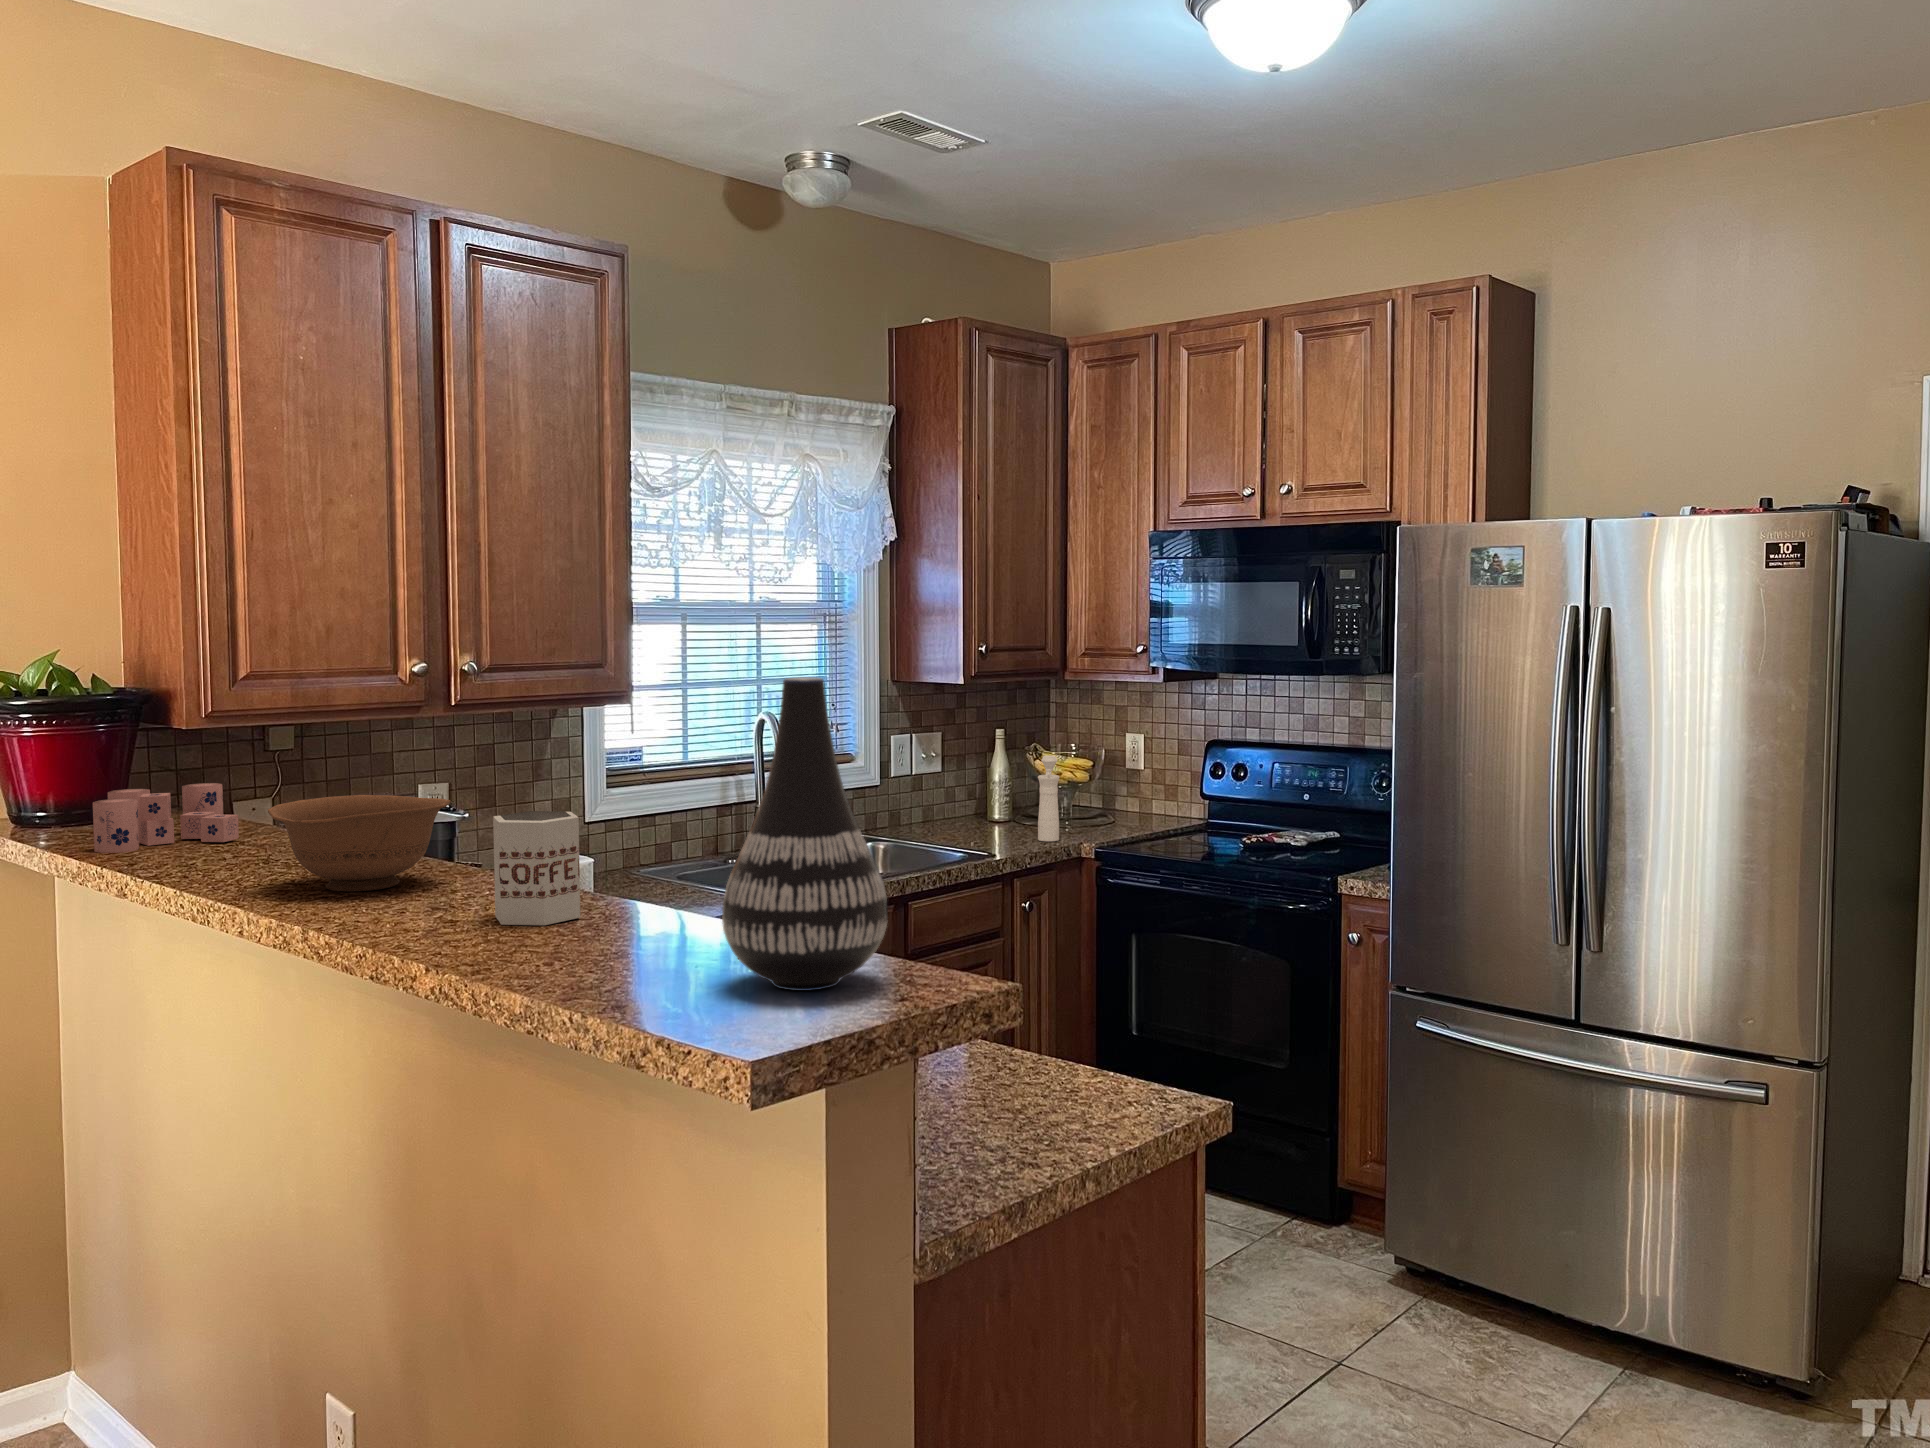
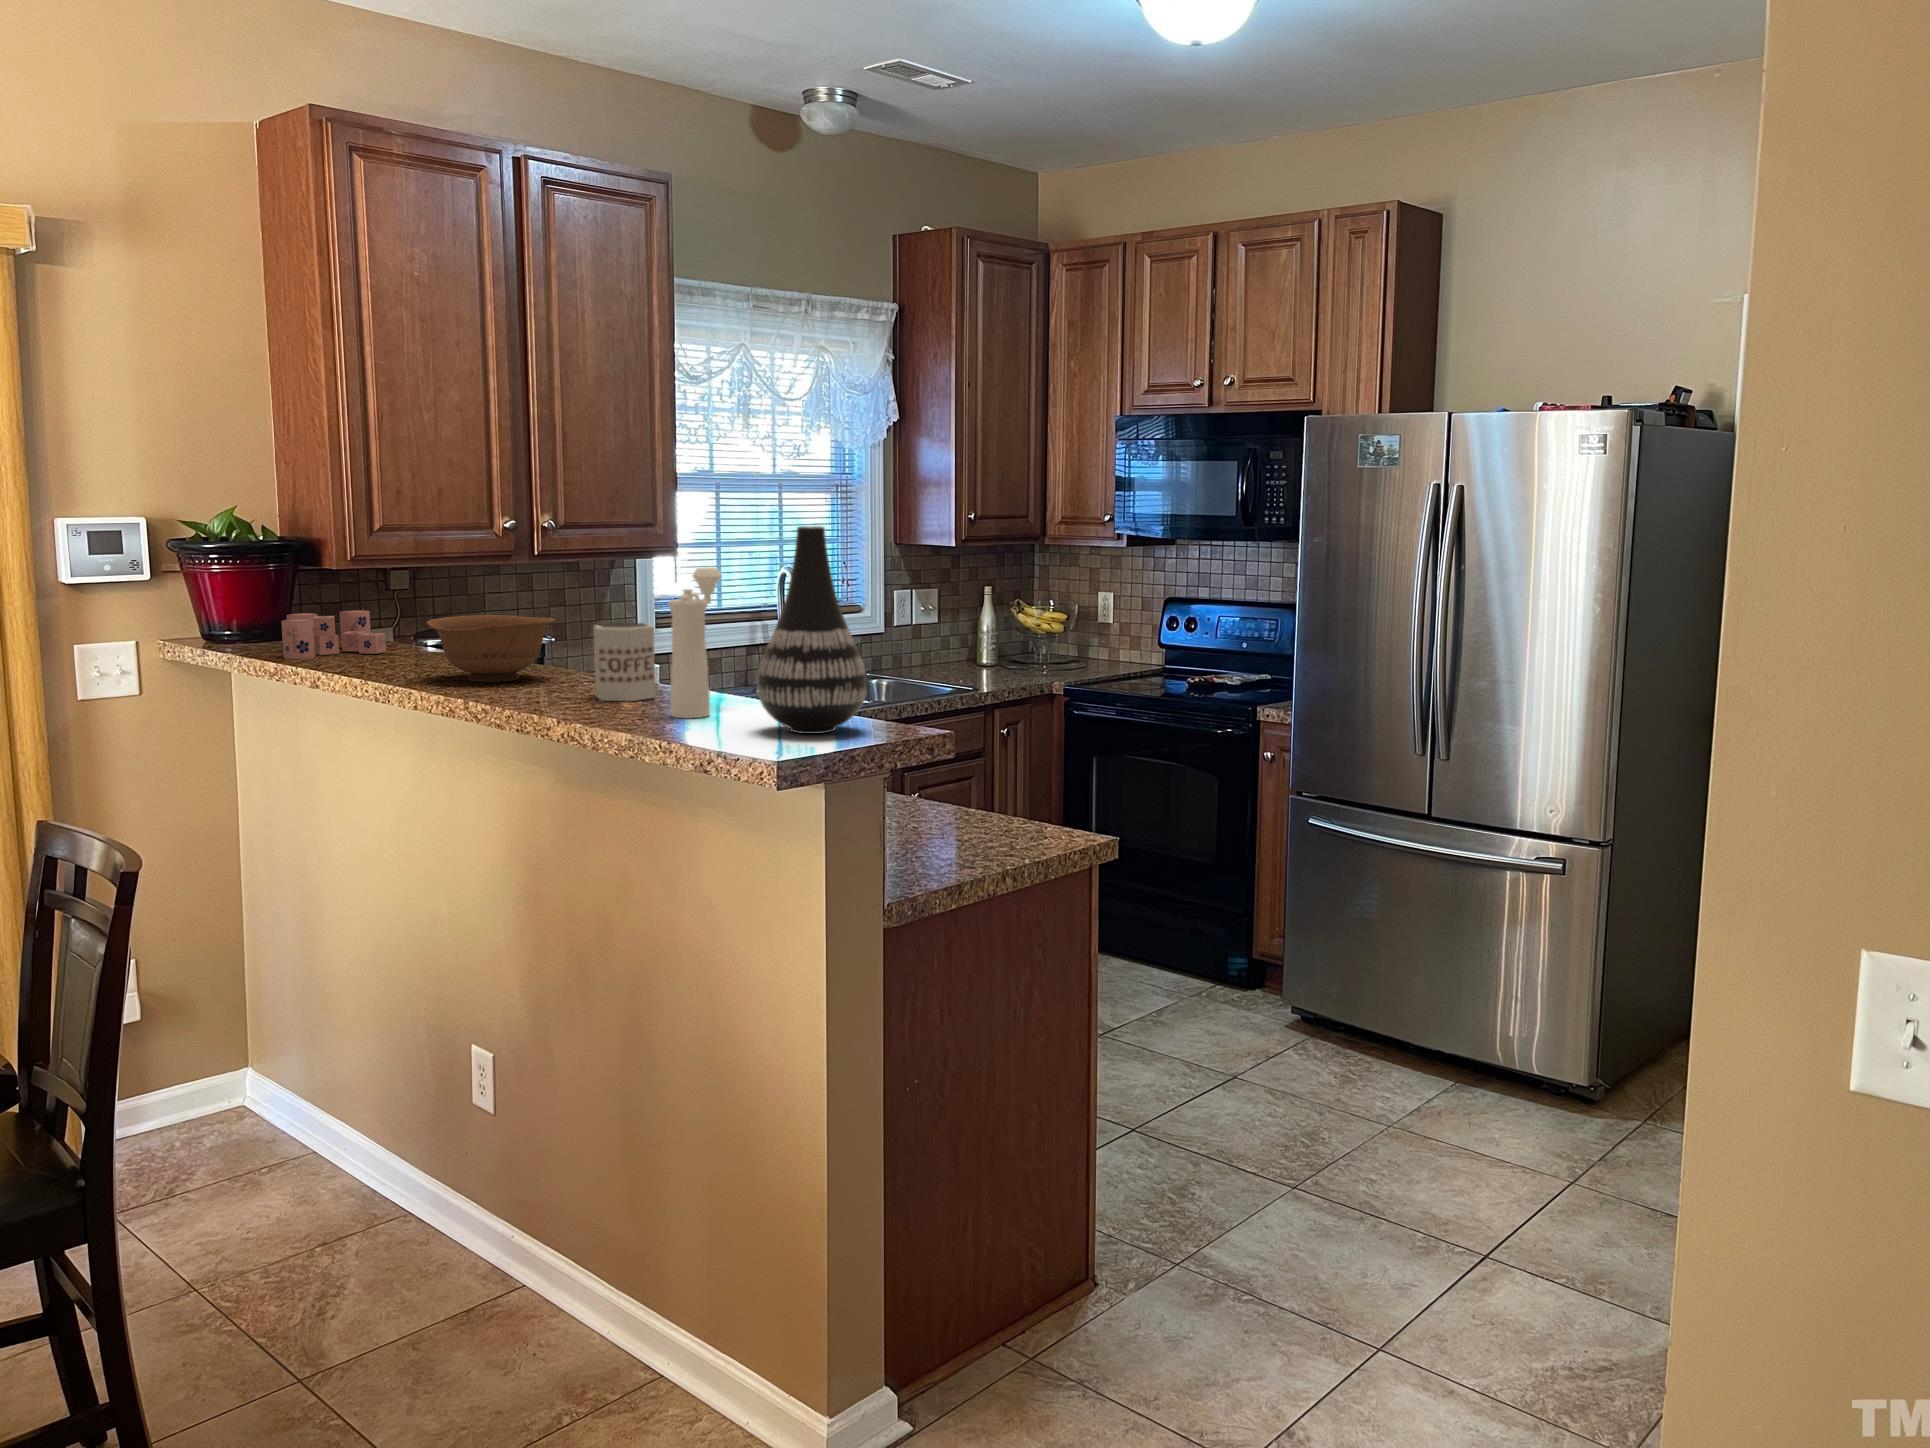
pepper mill: present [1038,755,1059,841] -> present [668,567,721,718]

